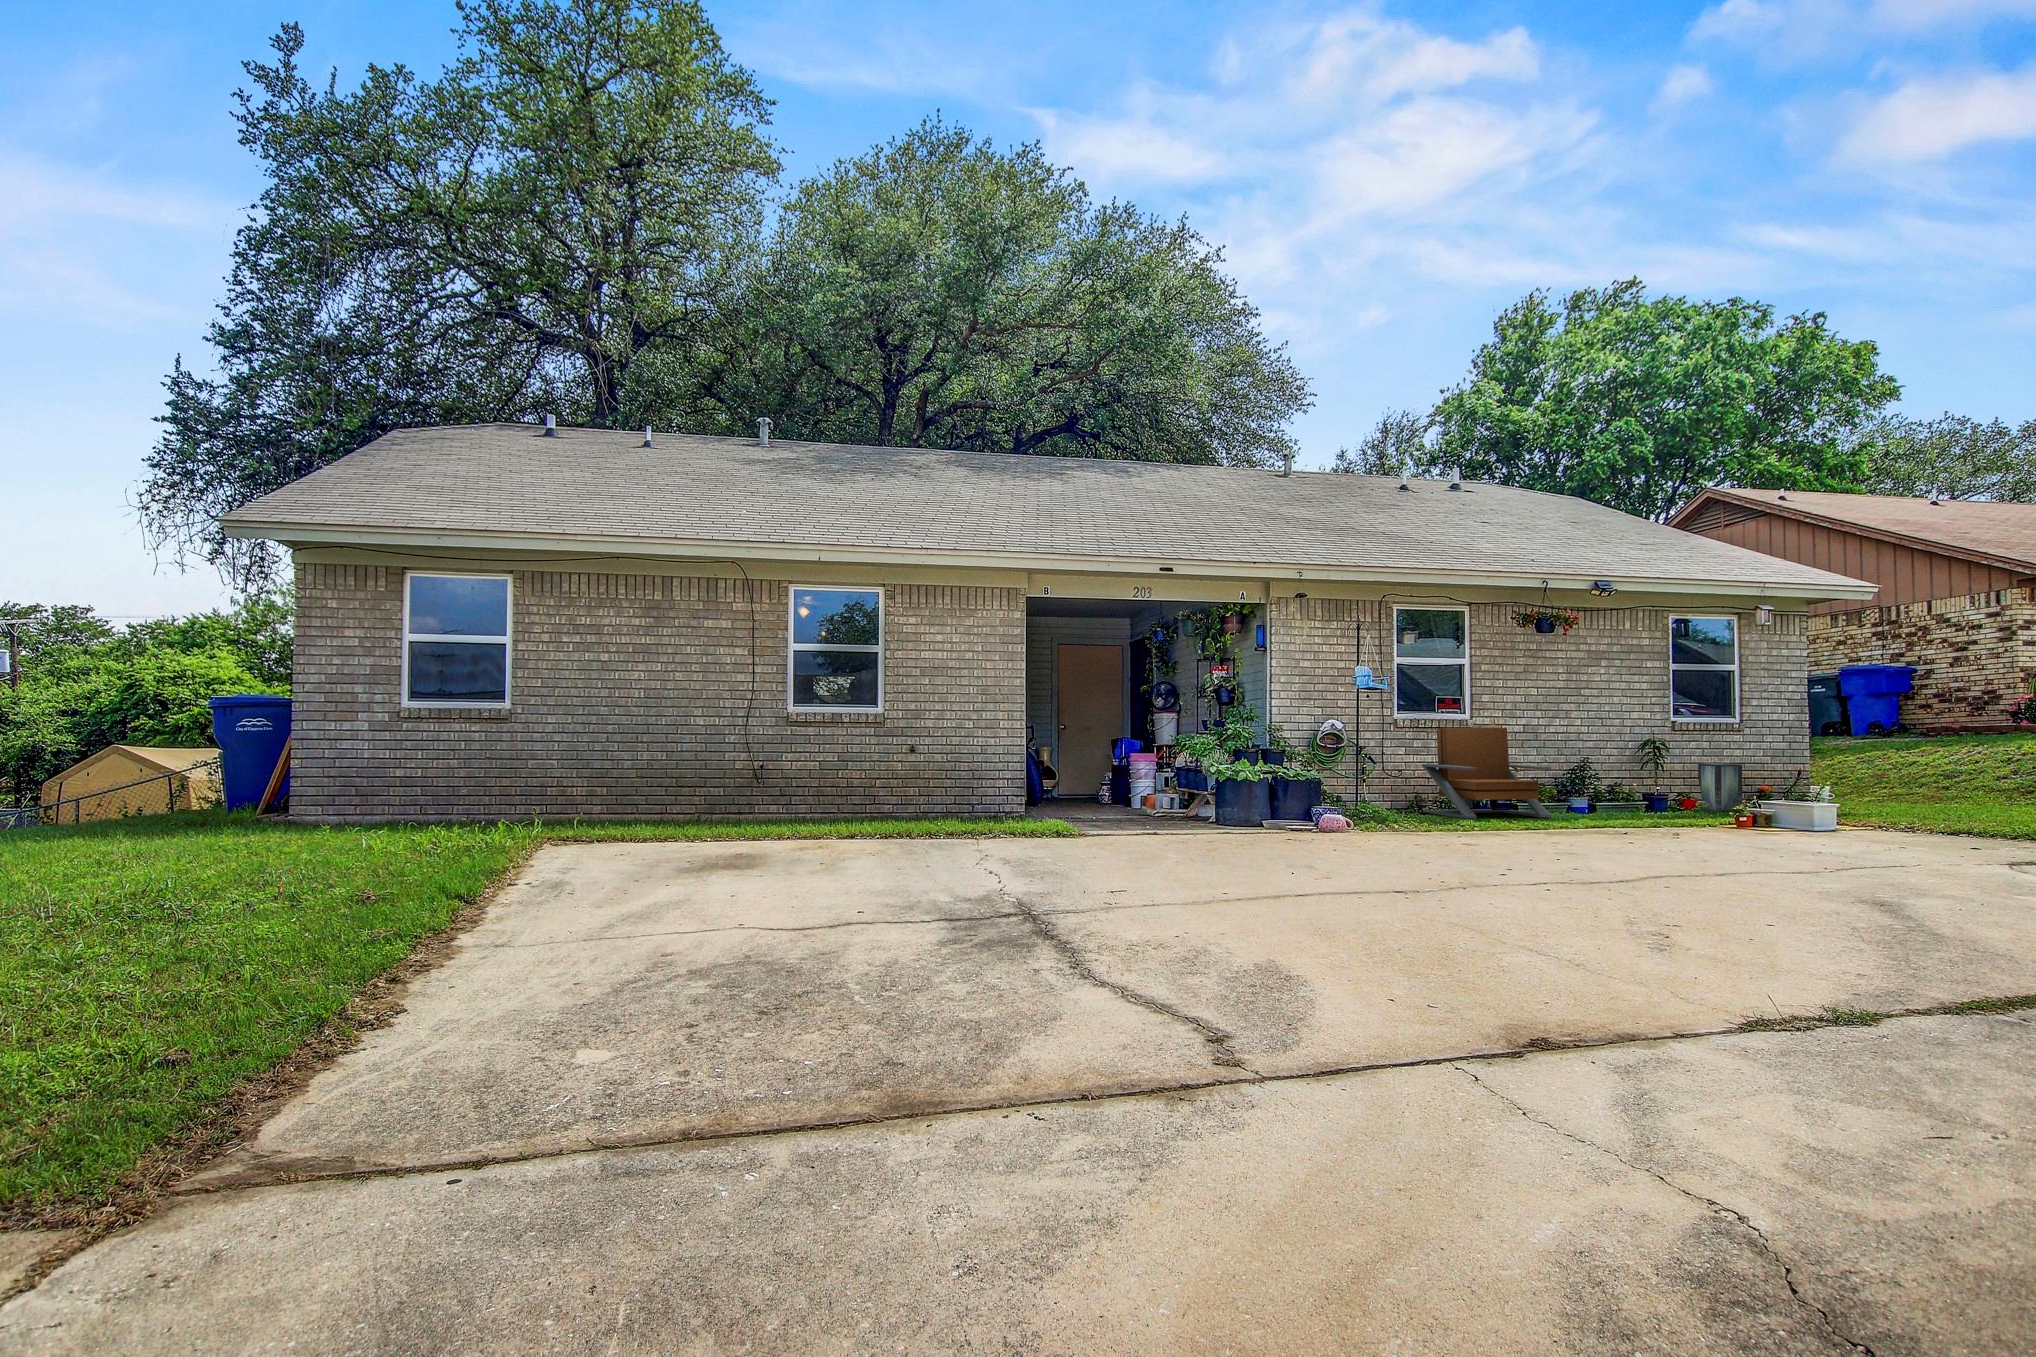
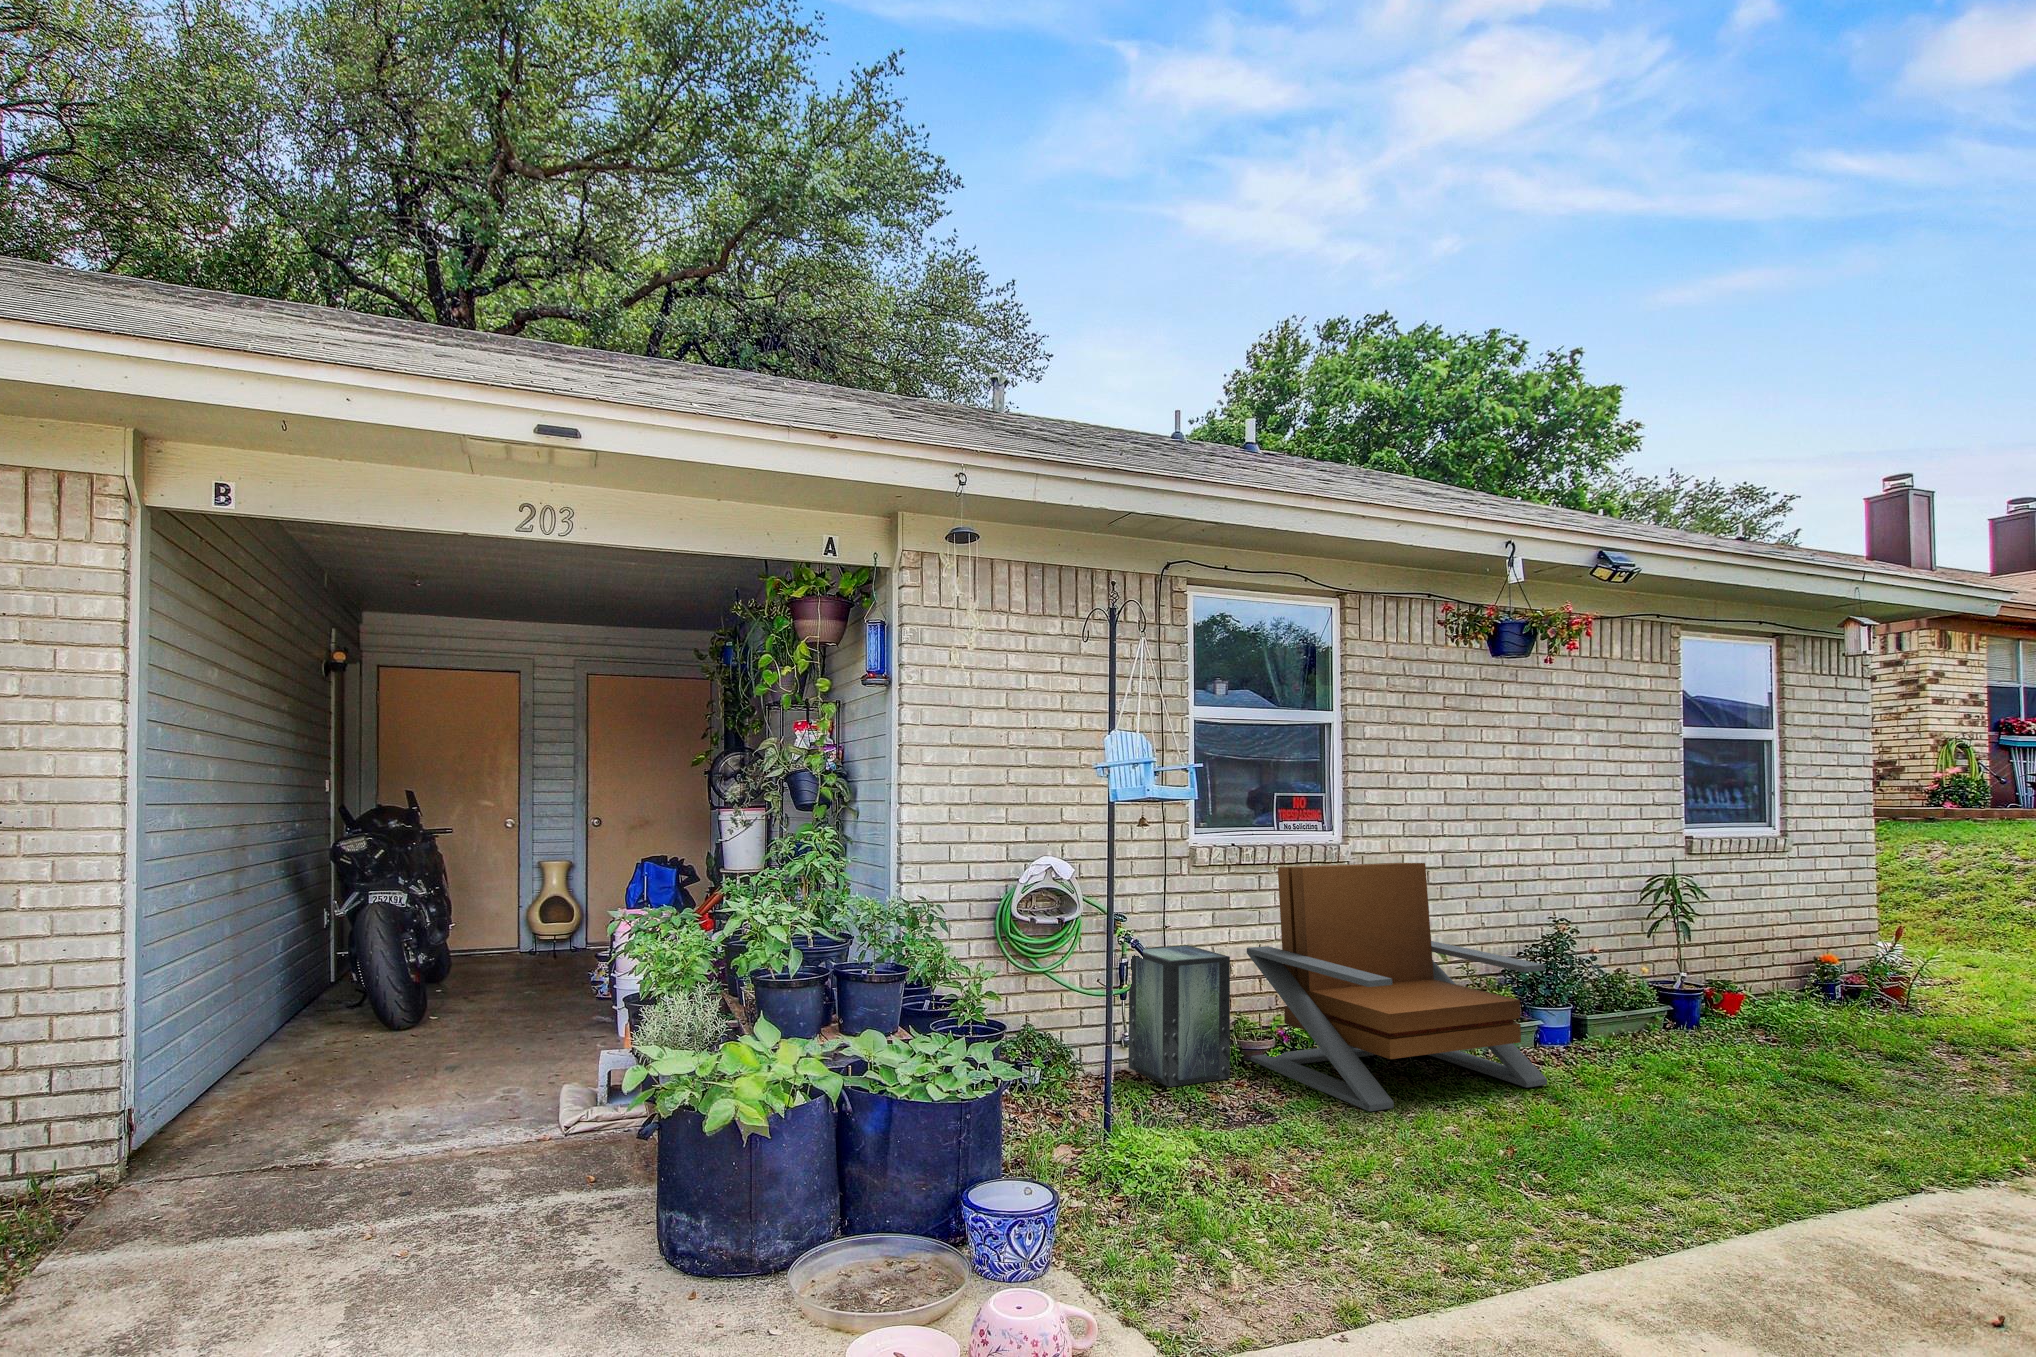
storage box: present [1698,763,1742,812] -> present [1129,945,1230,1087]

